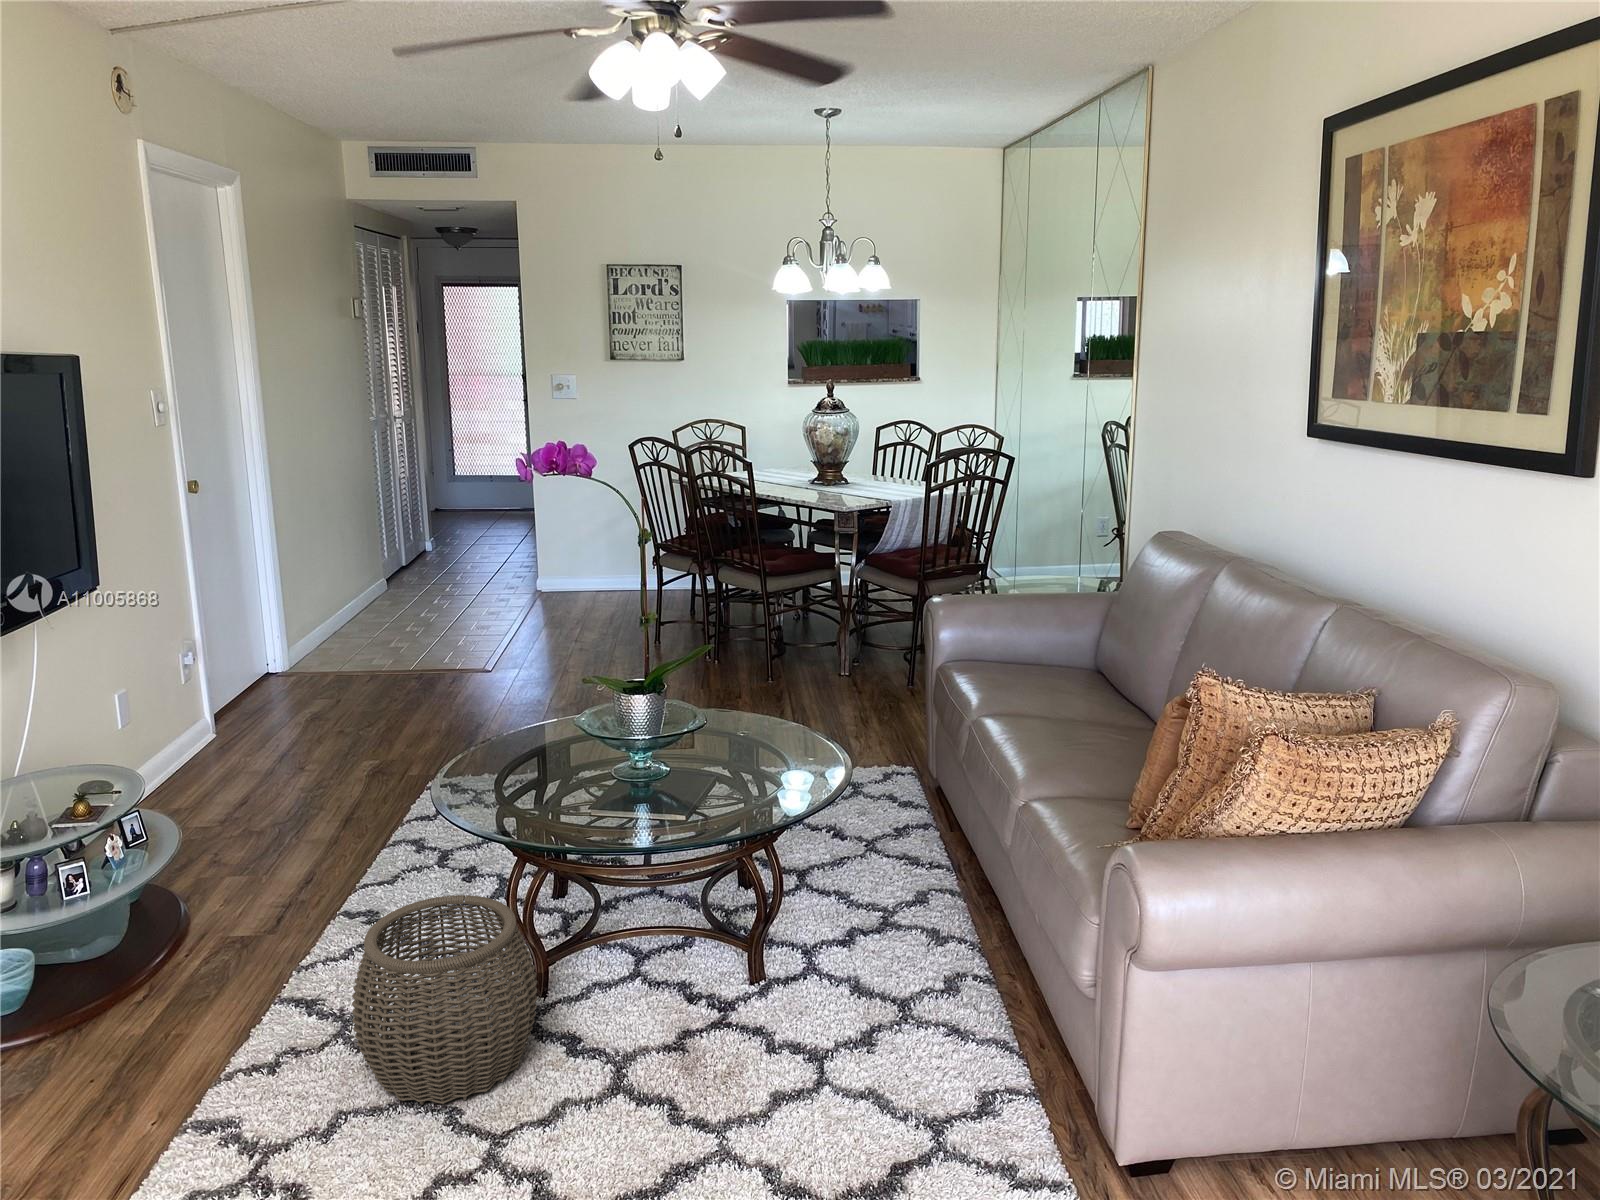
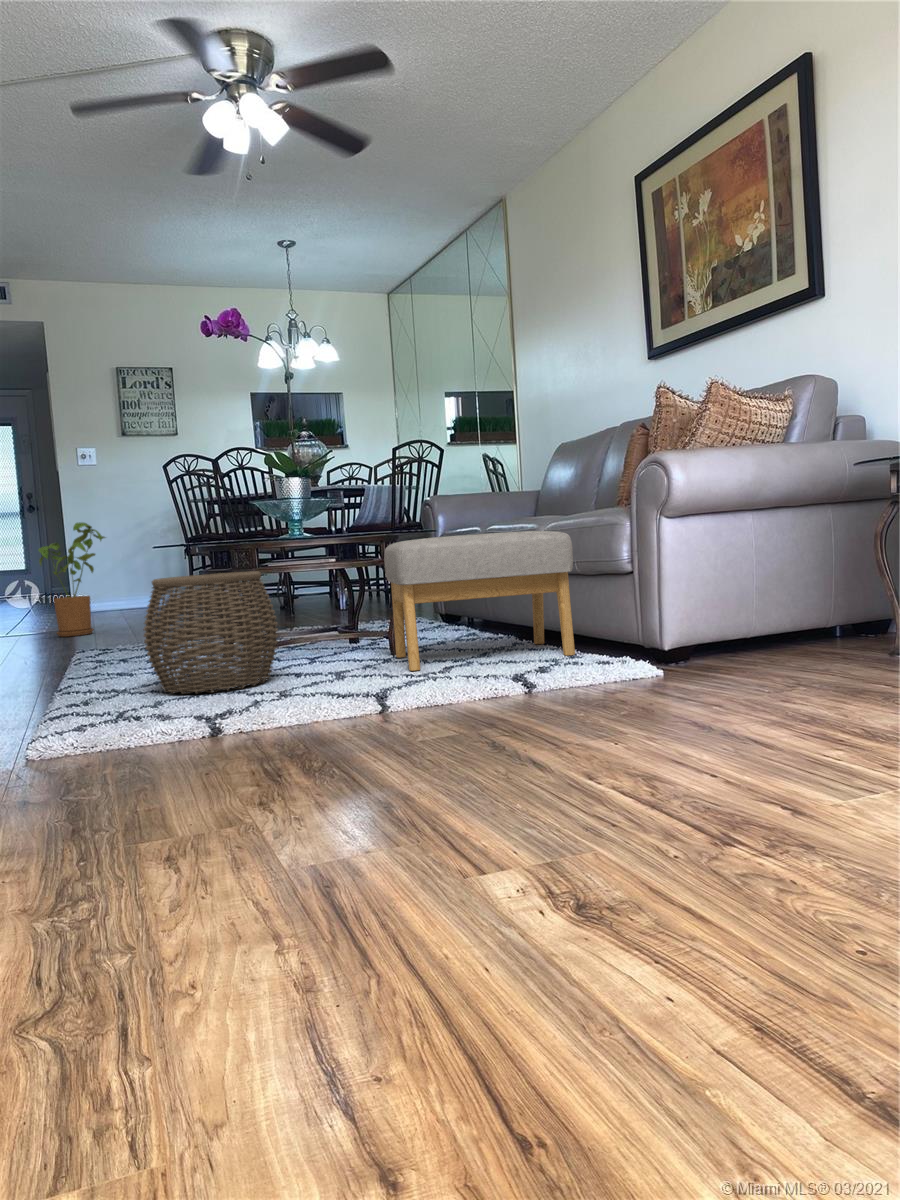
house plant: none [449,548,535,694] -> present [38,522,105,637]
footstool: none [681,871,954,1136] -> present [384,531,575,671]

